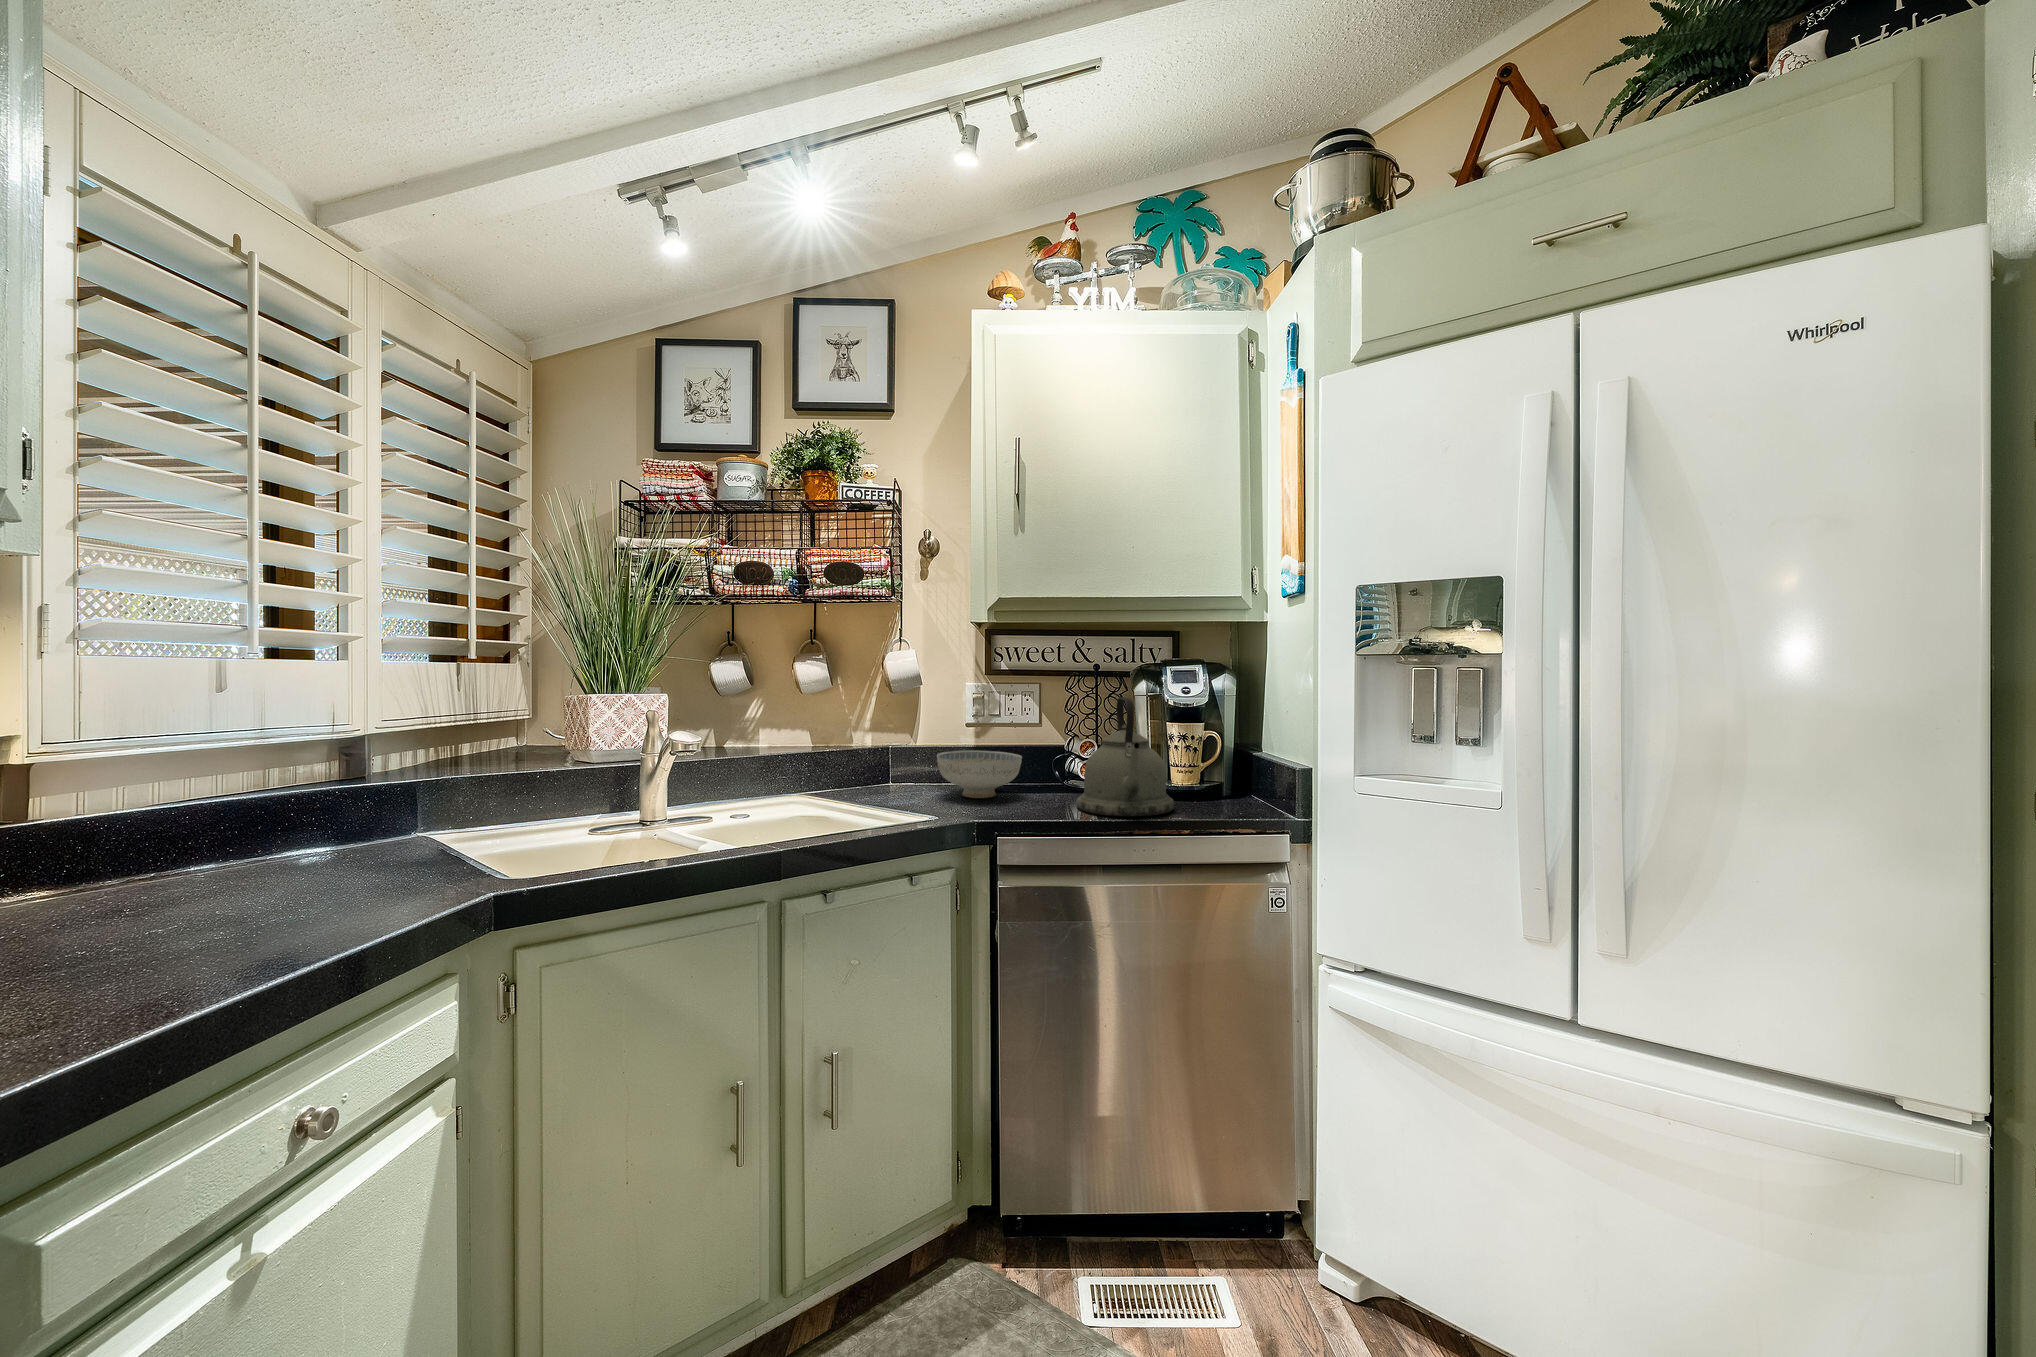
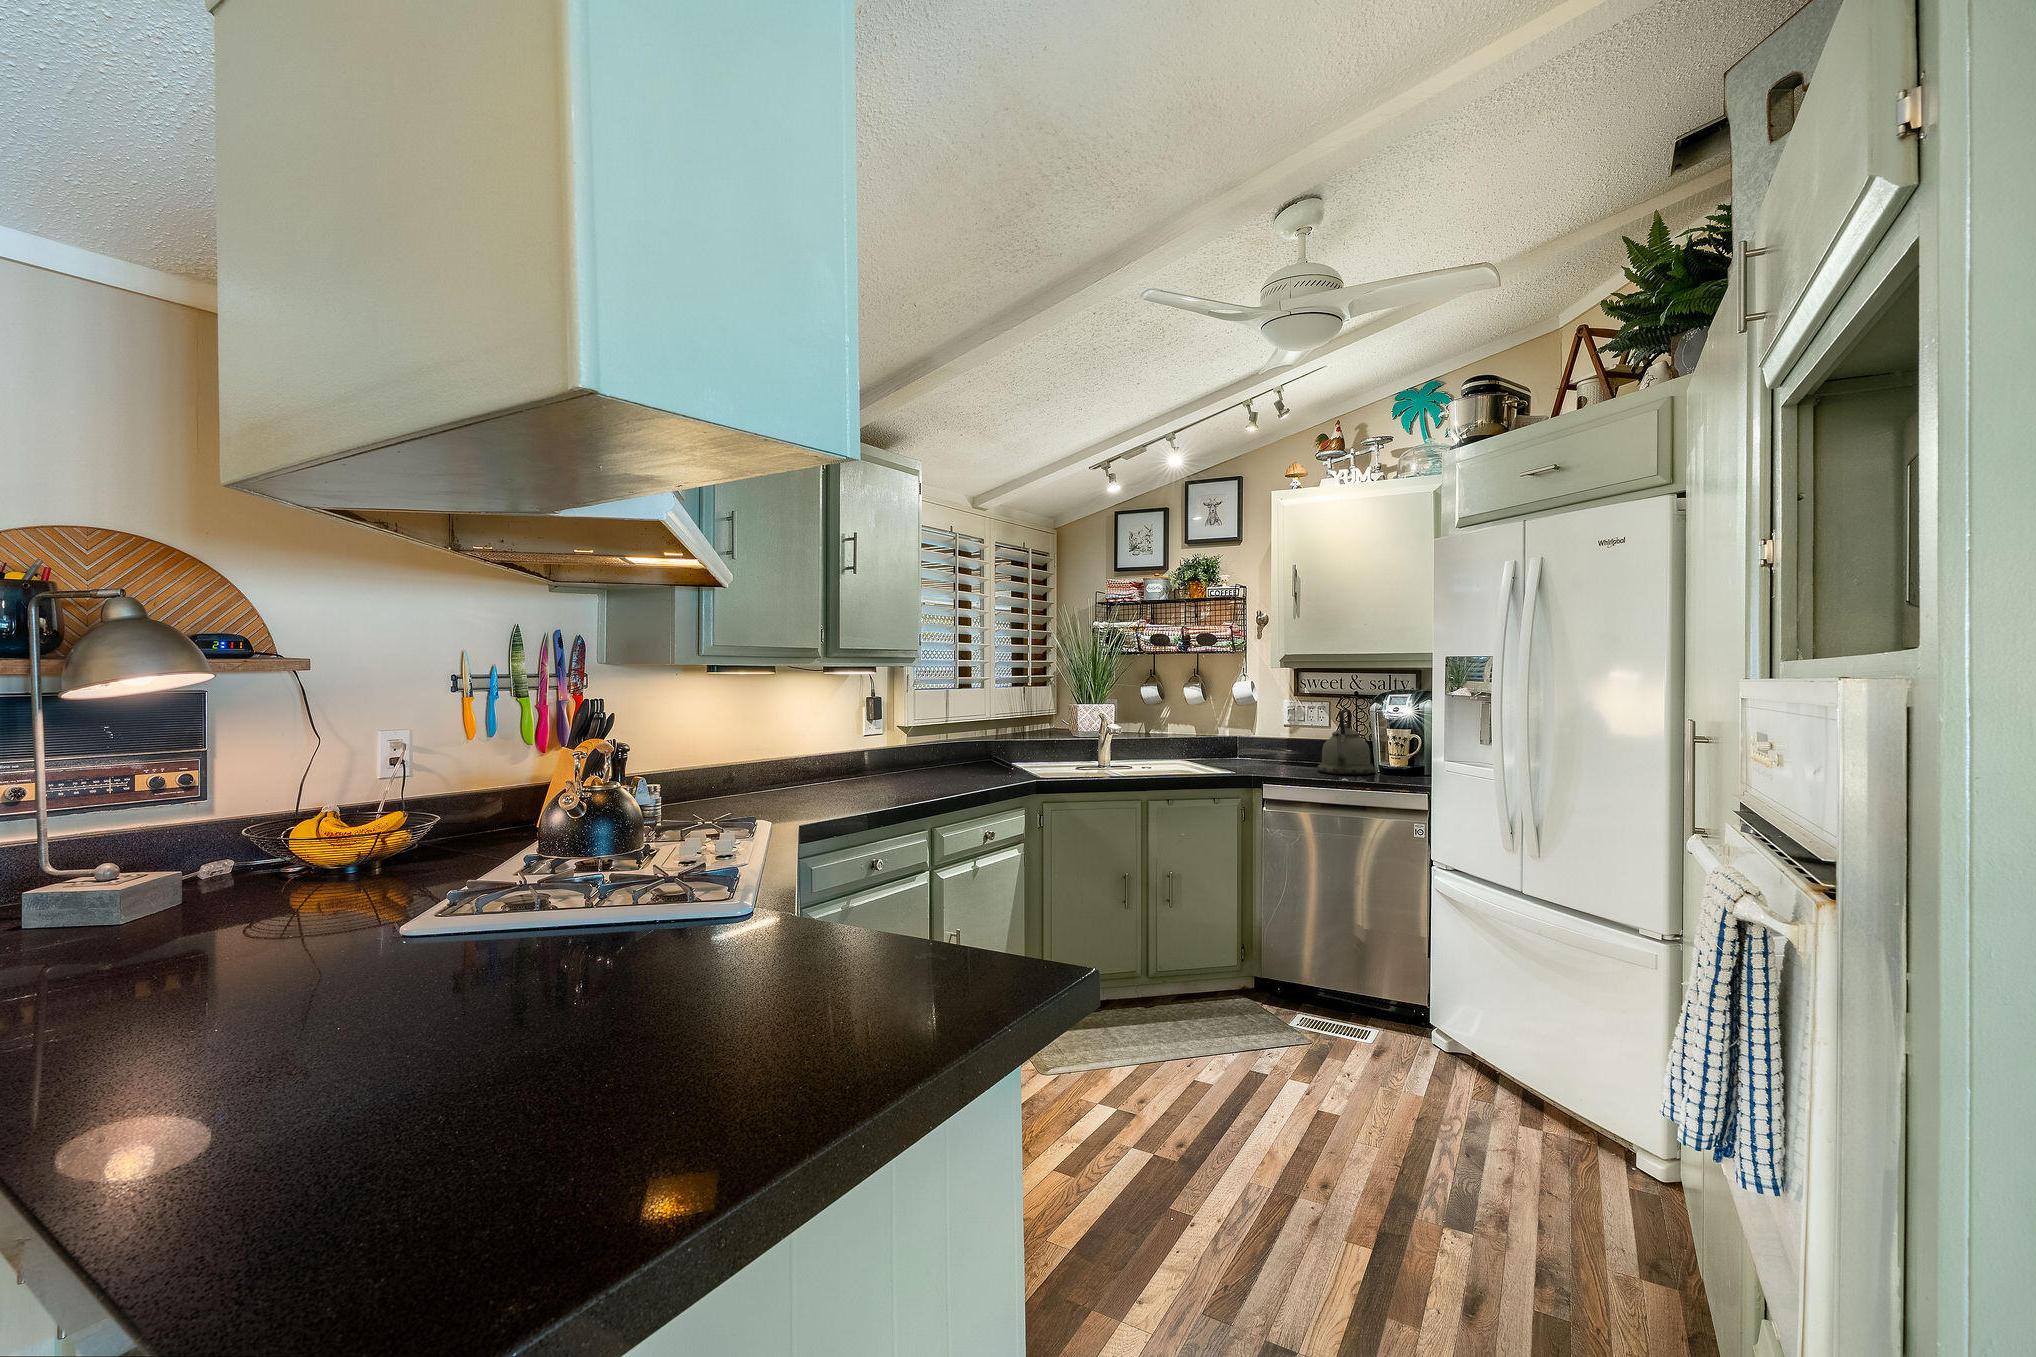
ceramic bowl: present [937,750,1022,798] -> none [1247,739,1295,764]

